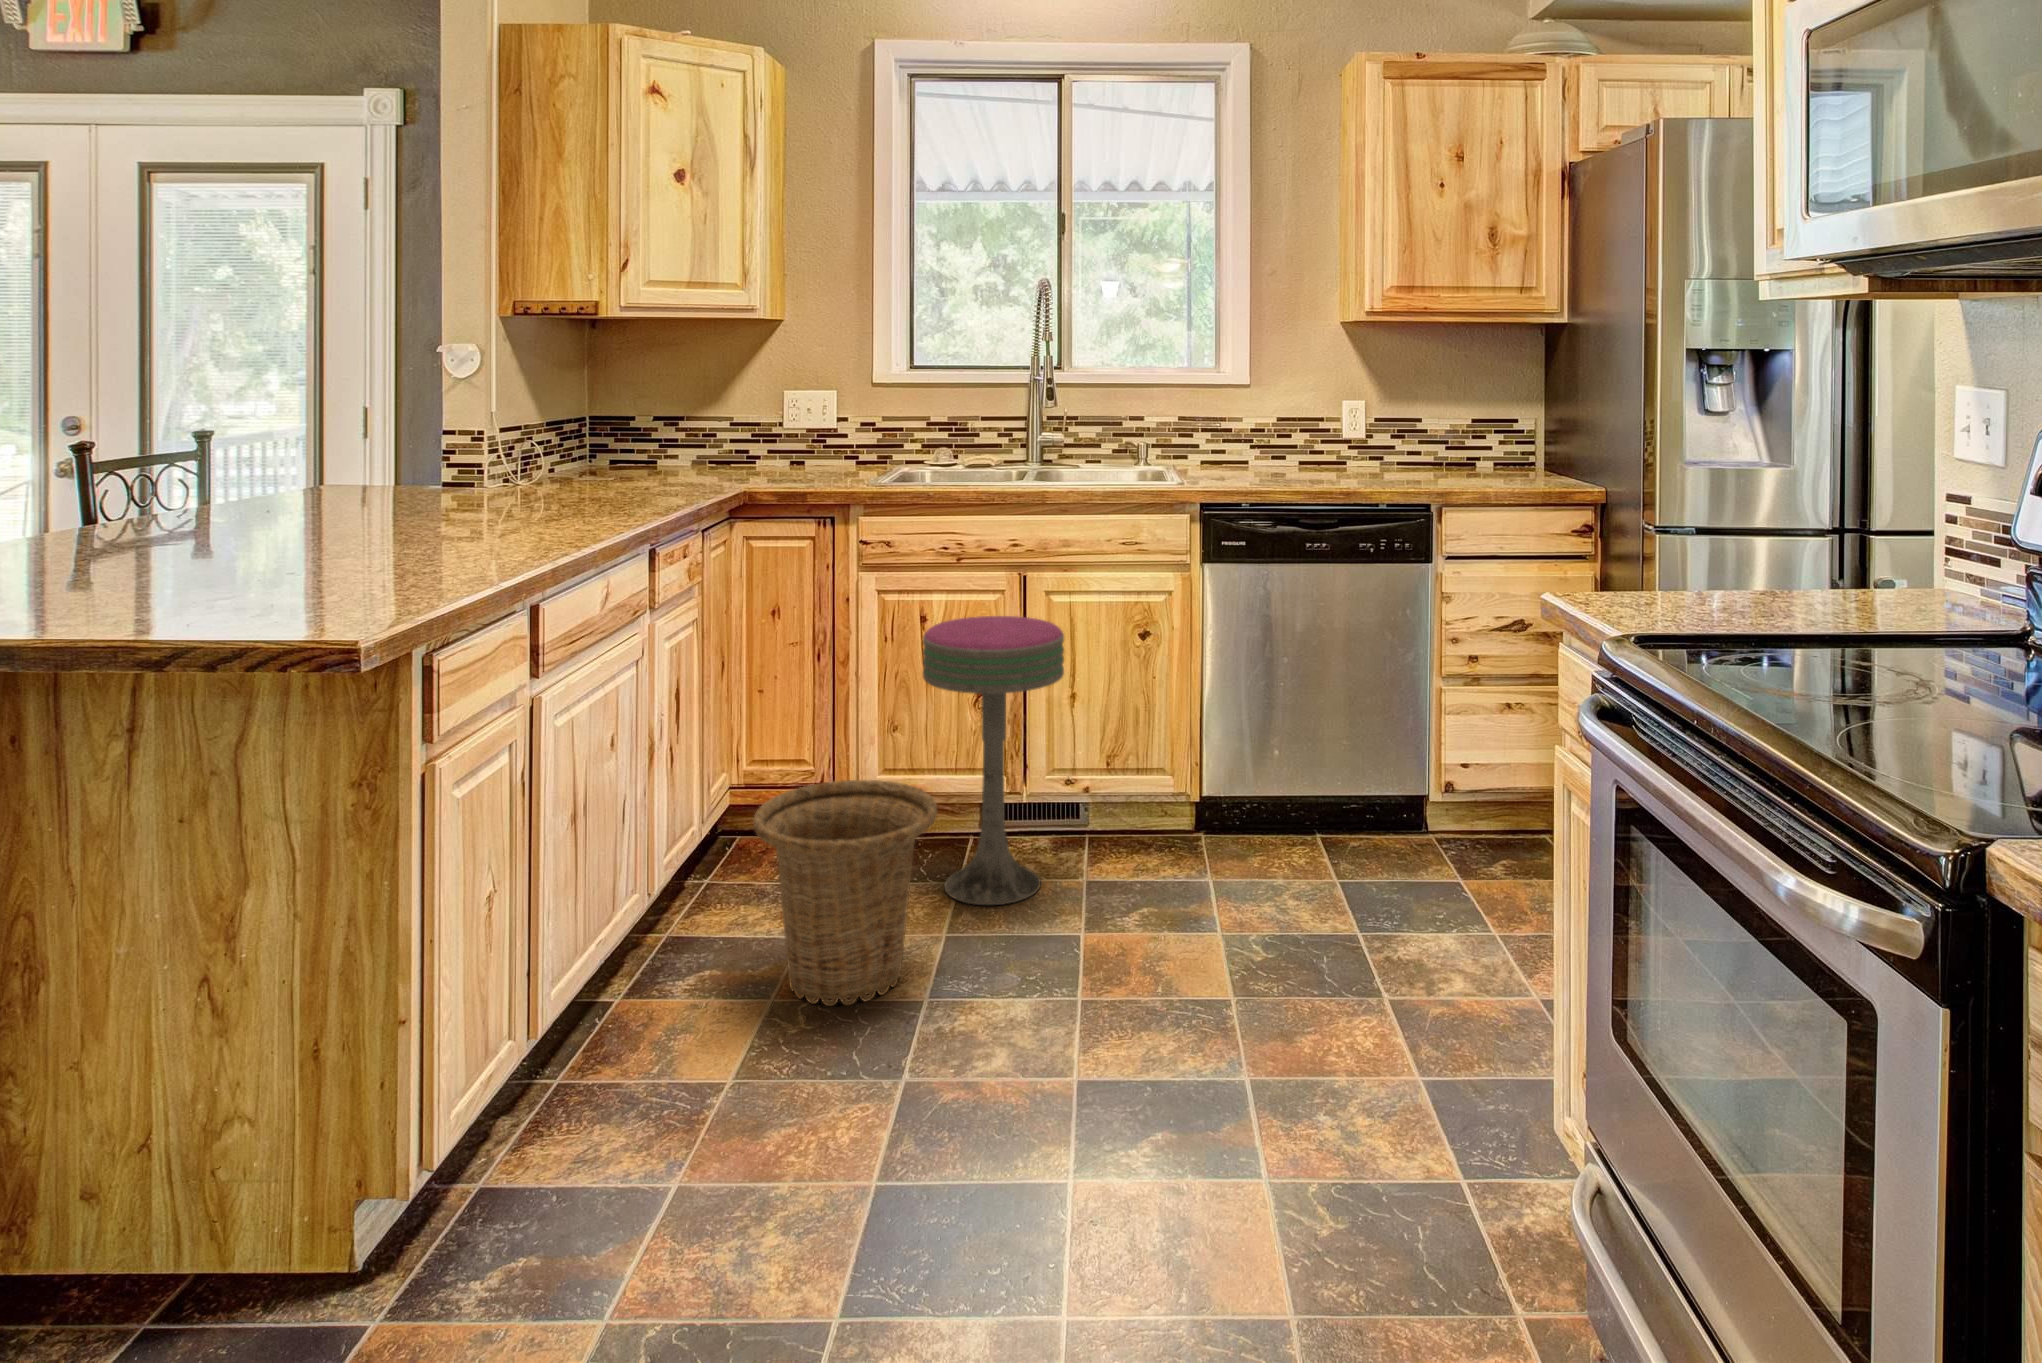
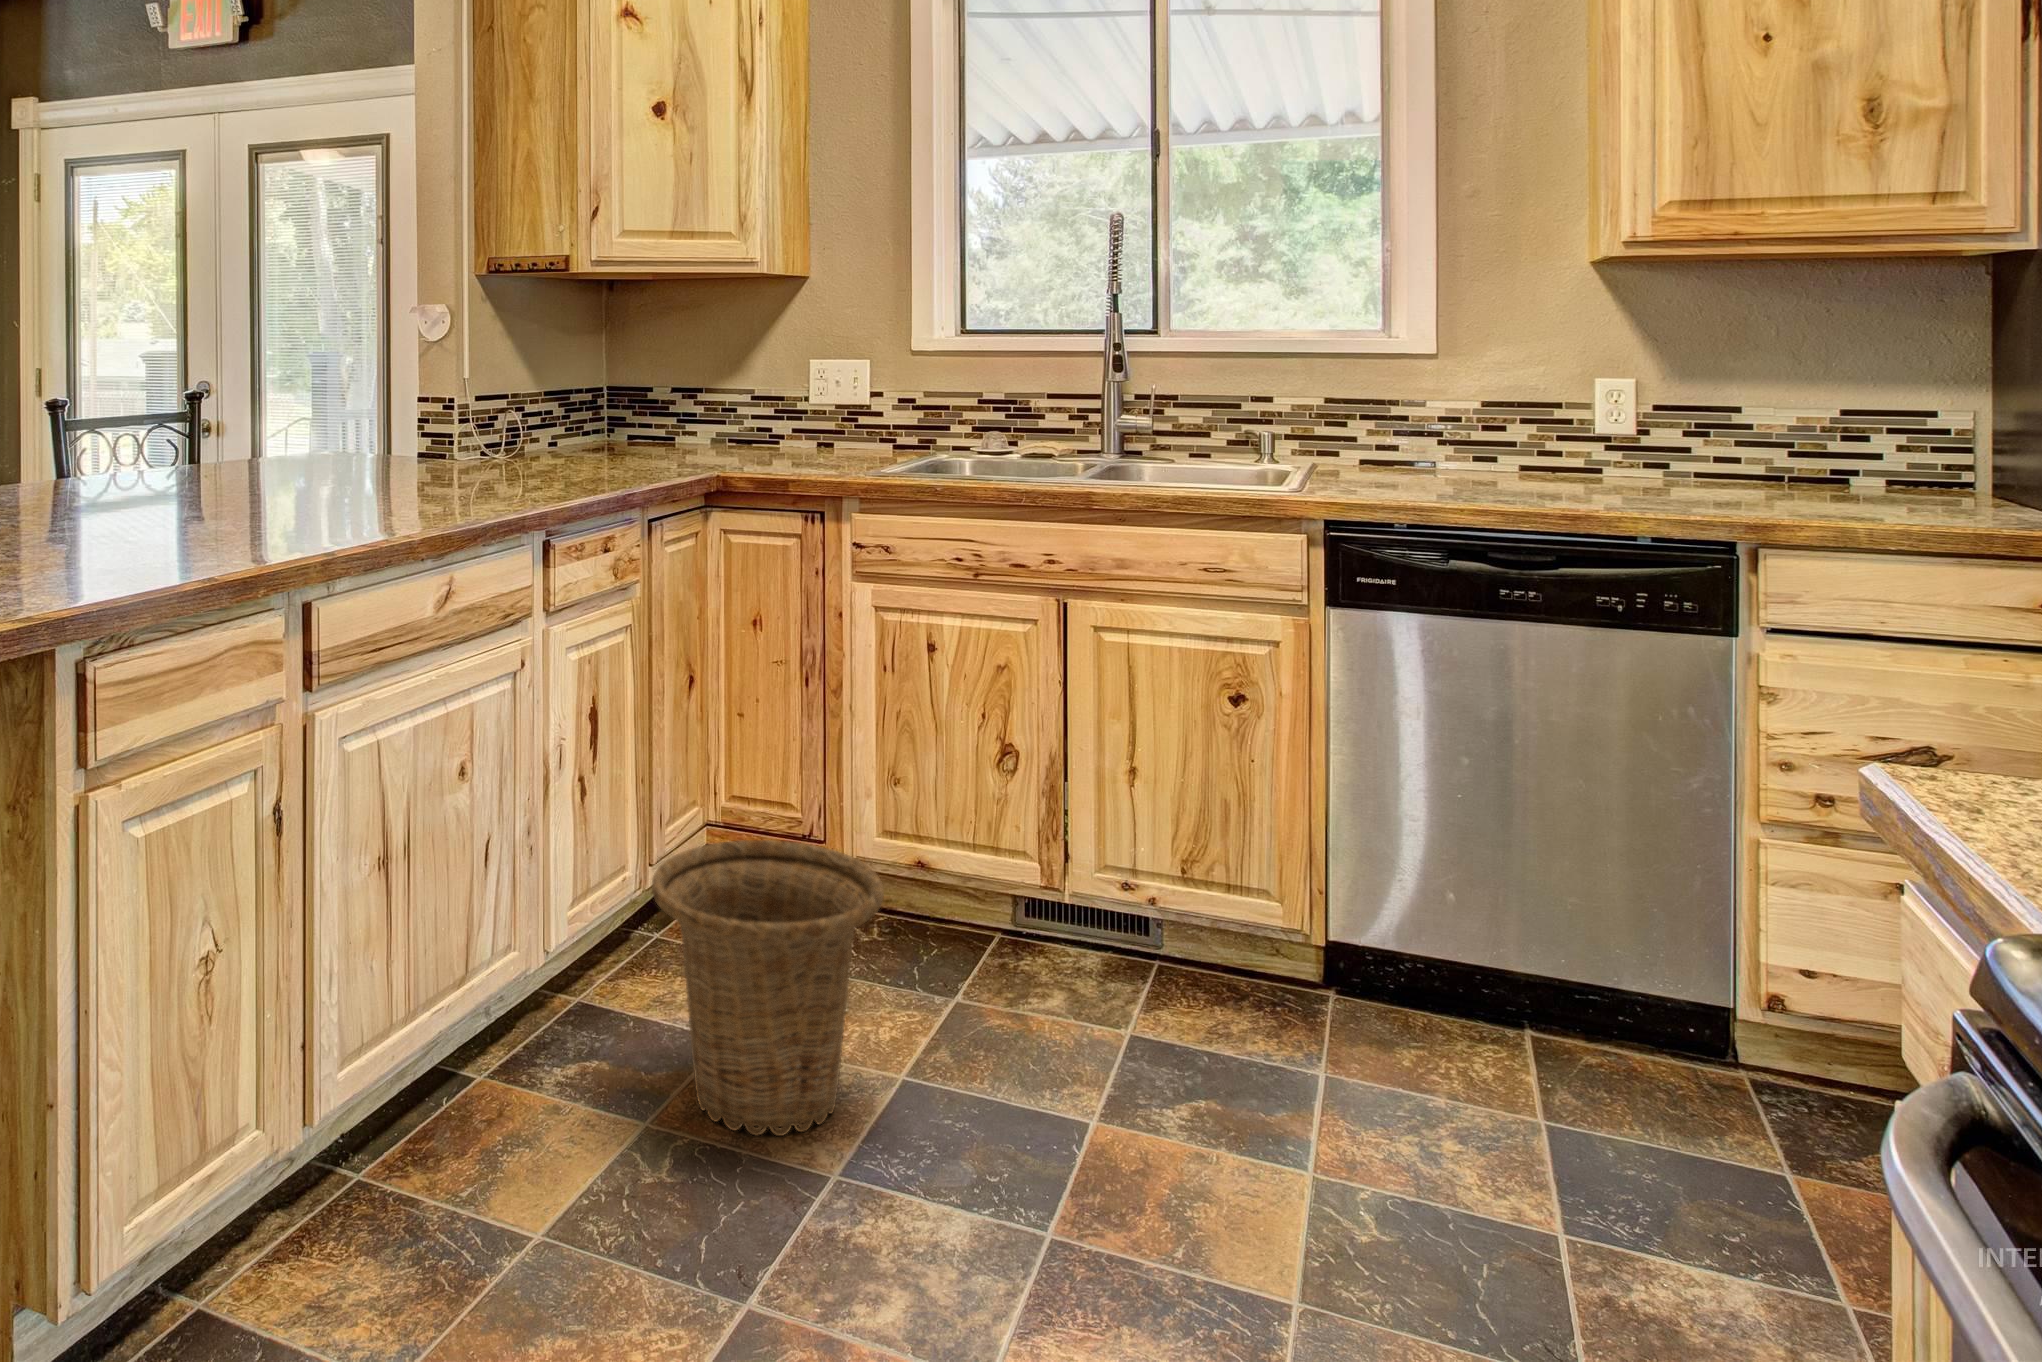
bar stool: present [923,616,1064,905] -> none [907,652,1100,1043]

